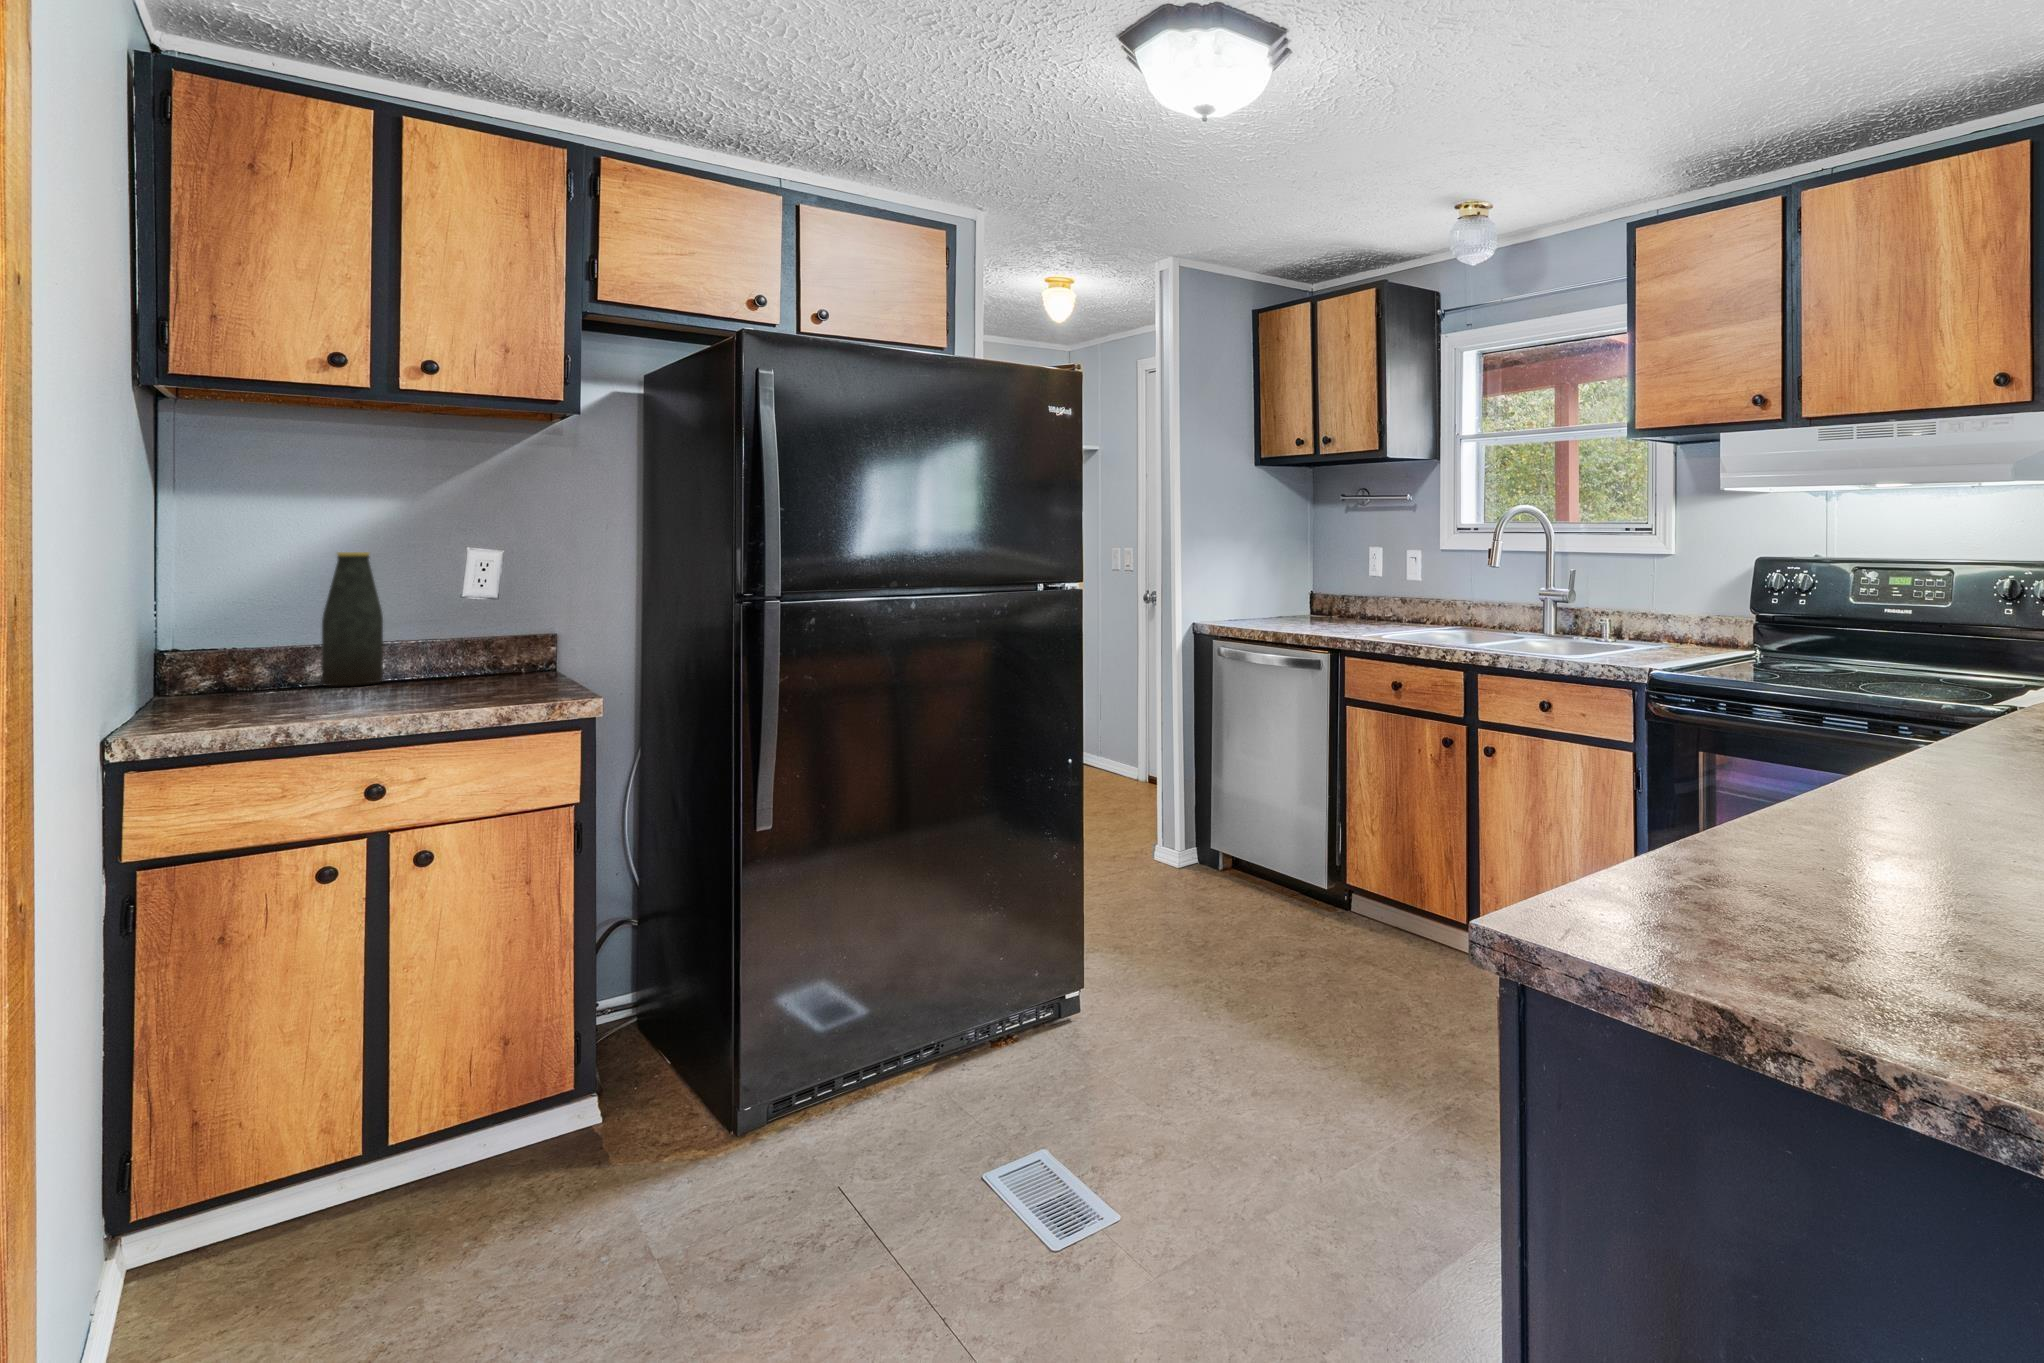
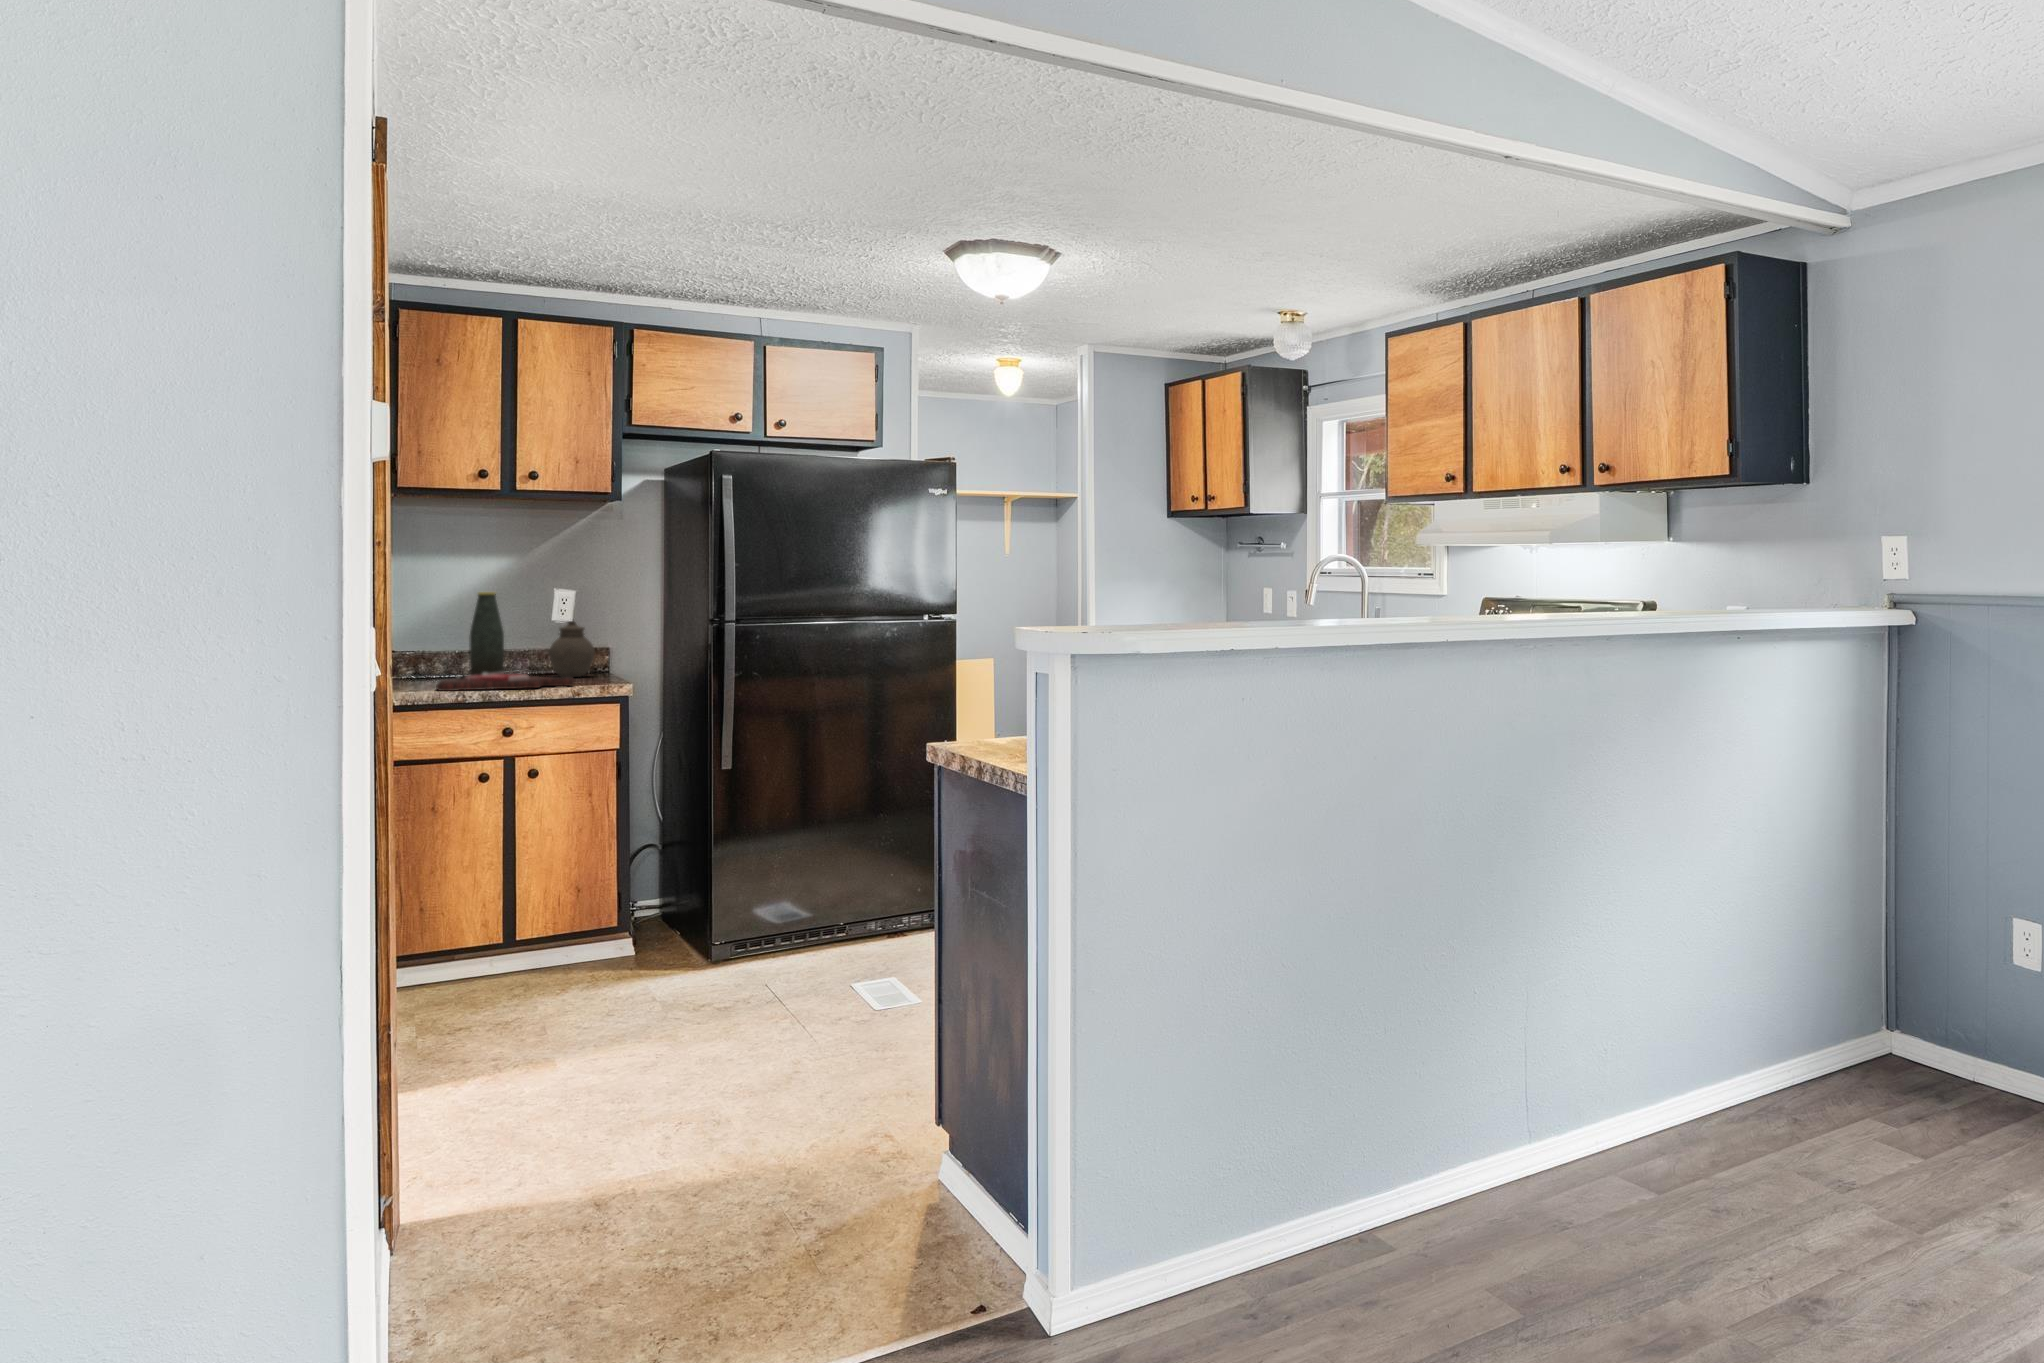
jar: none [459,596,534,682] -> present [549,621,594,677]
cutting board: none [233,681,500,726] -> present [436,672,575,691]

